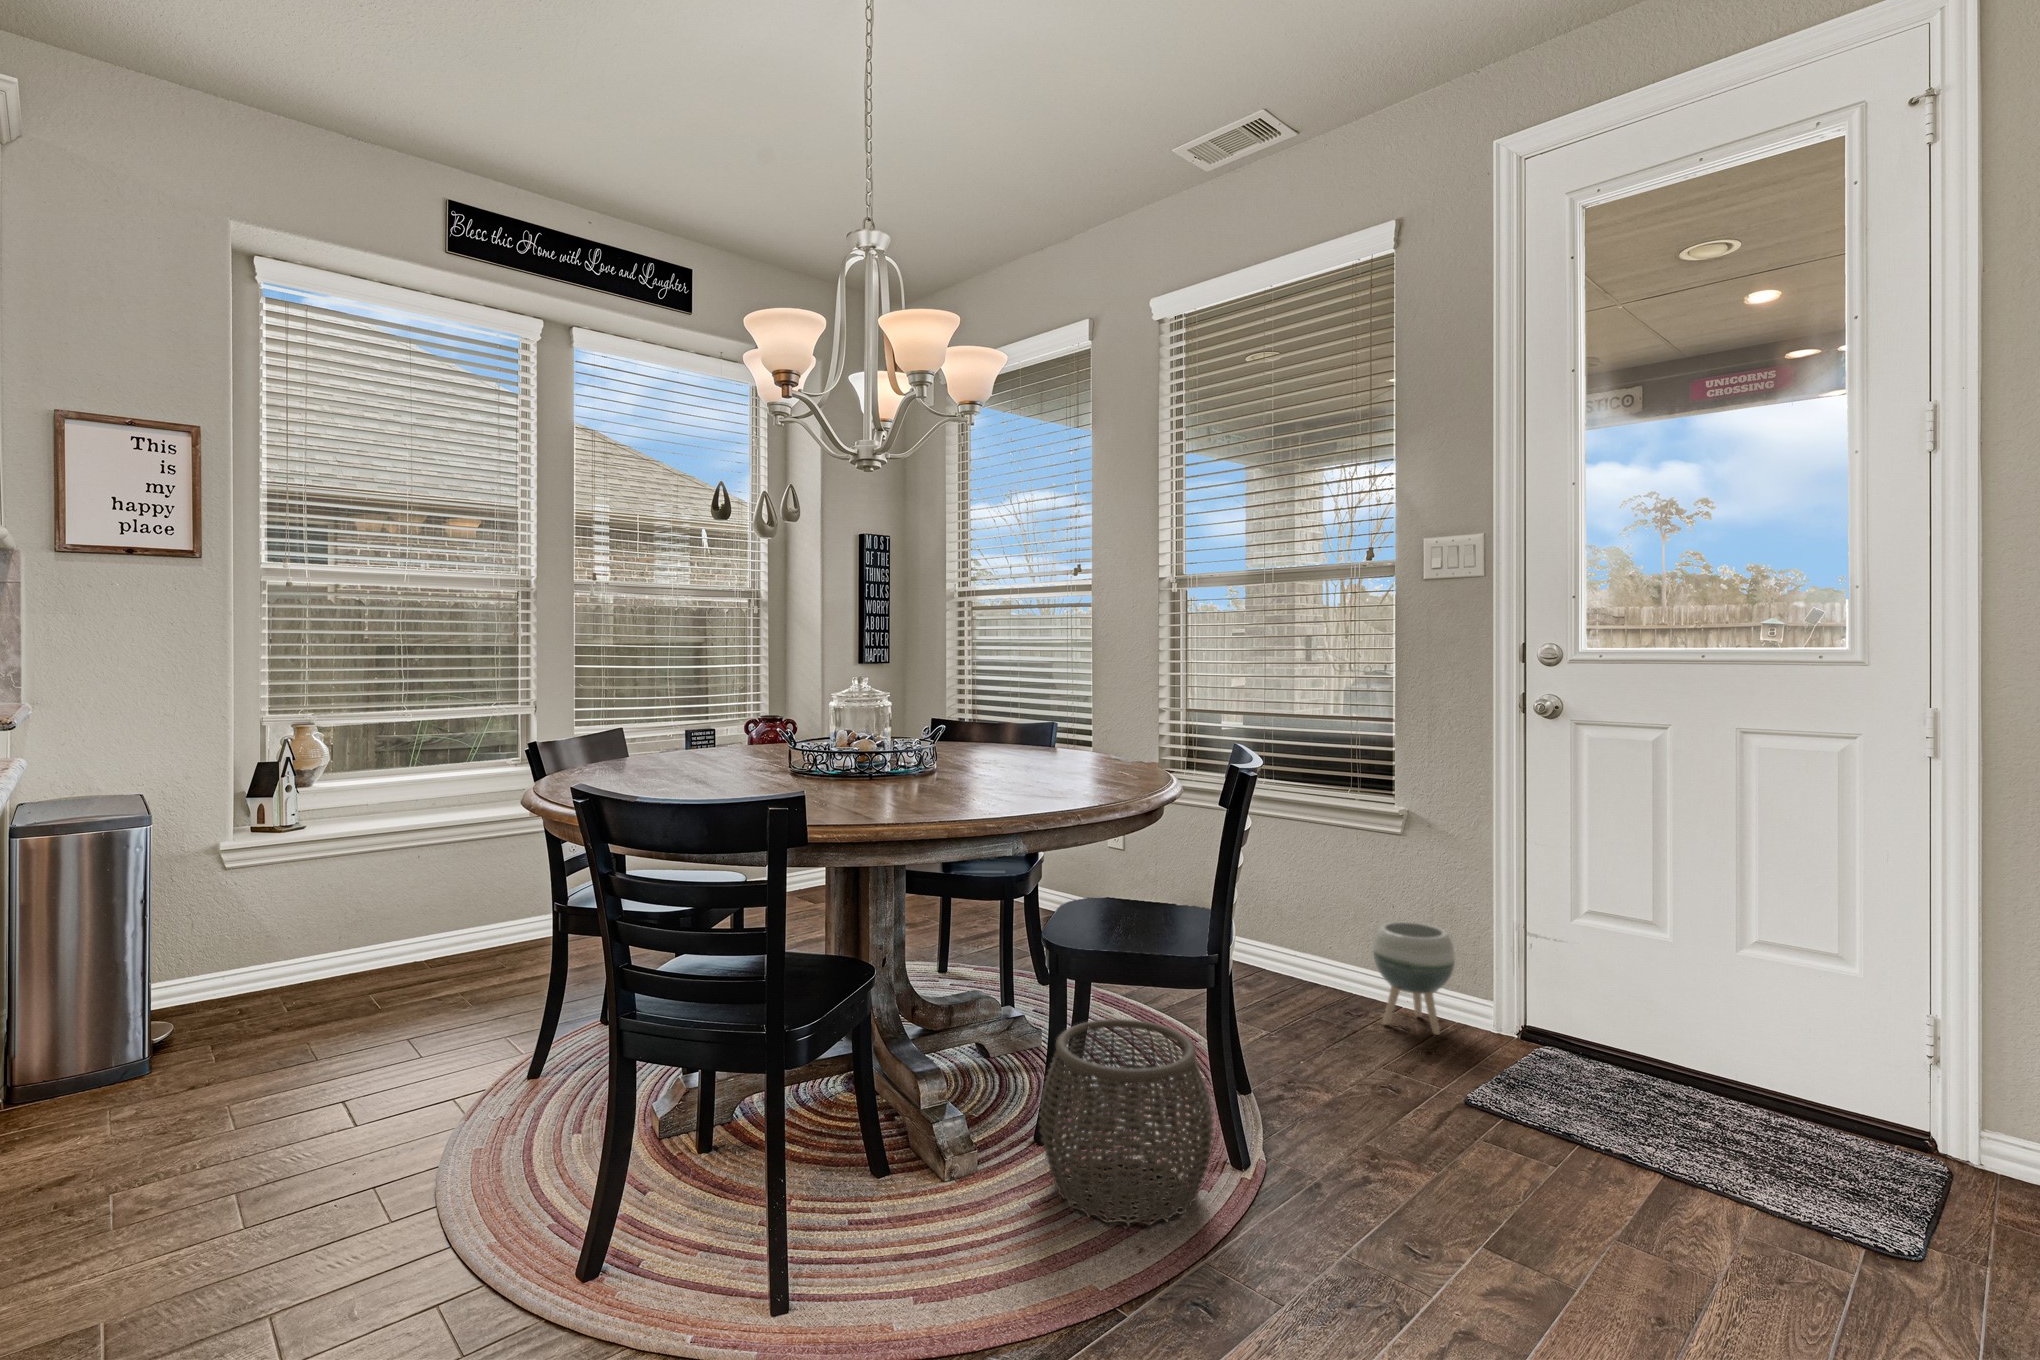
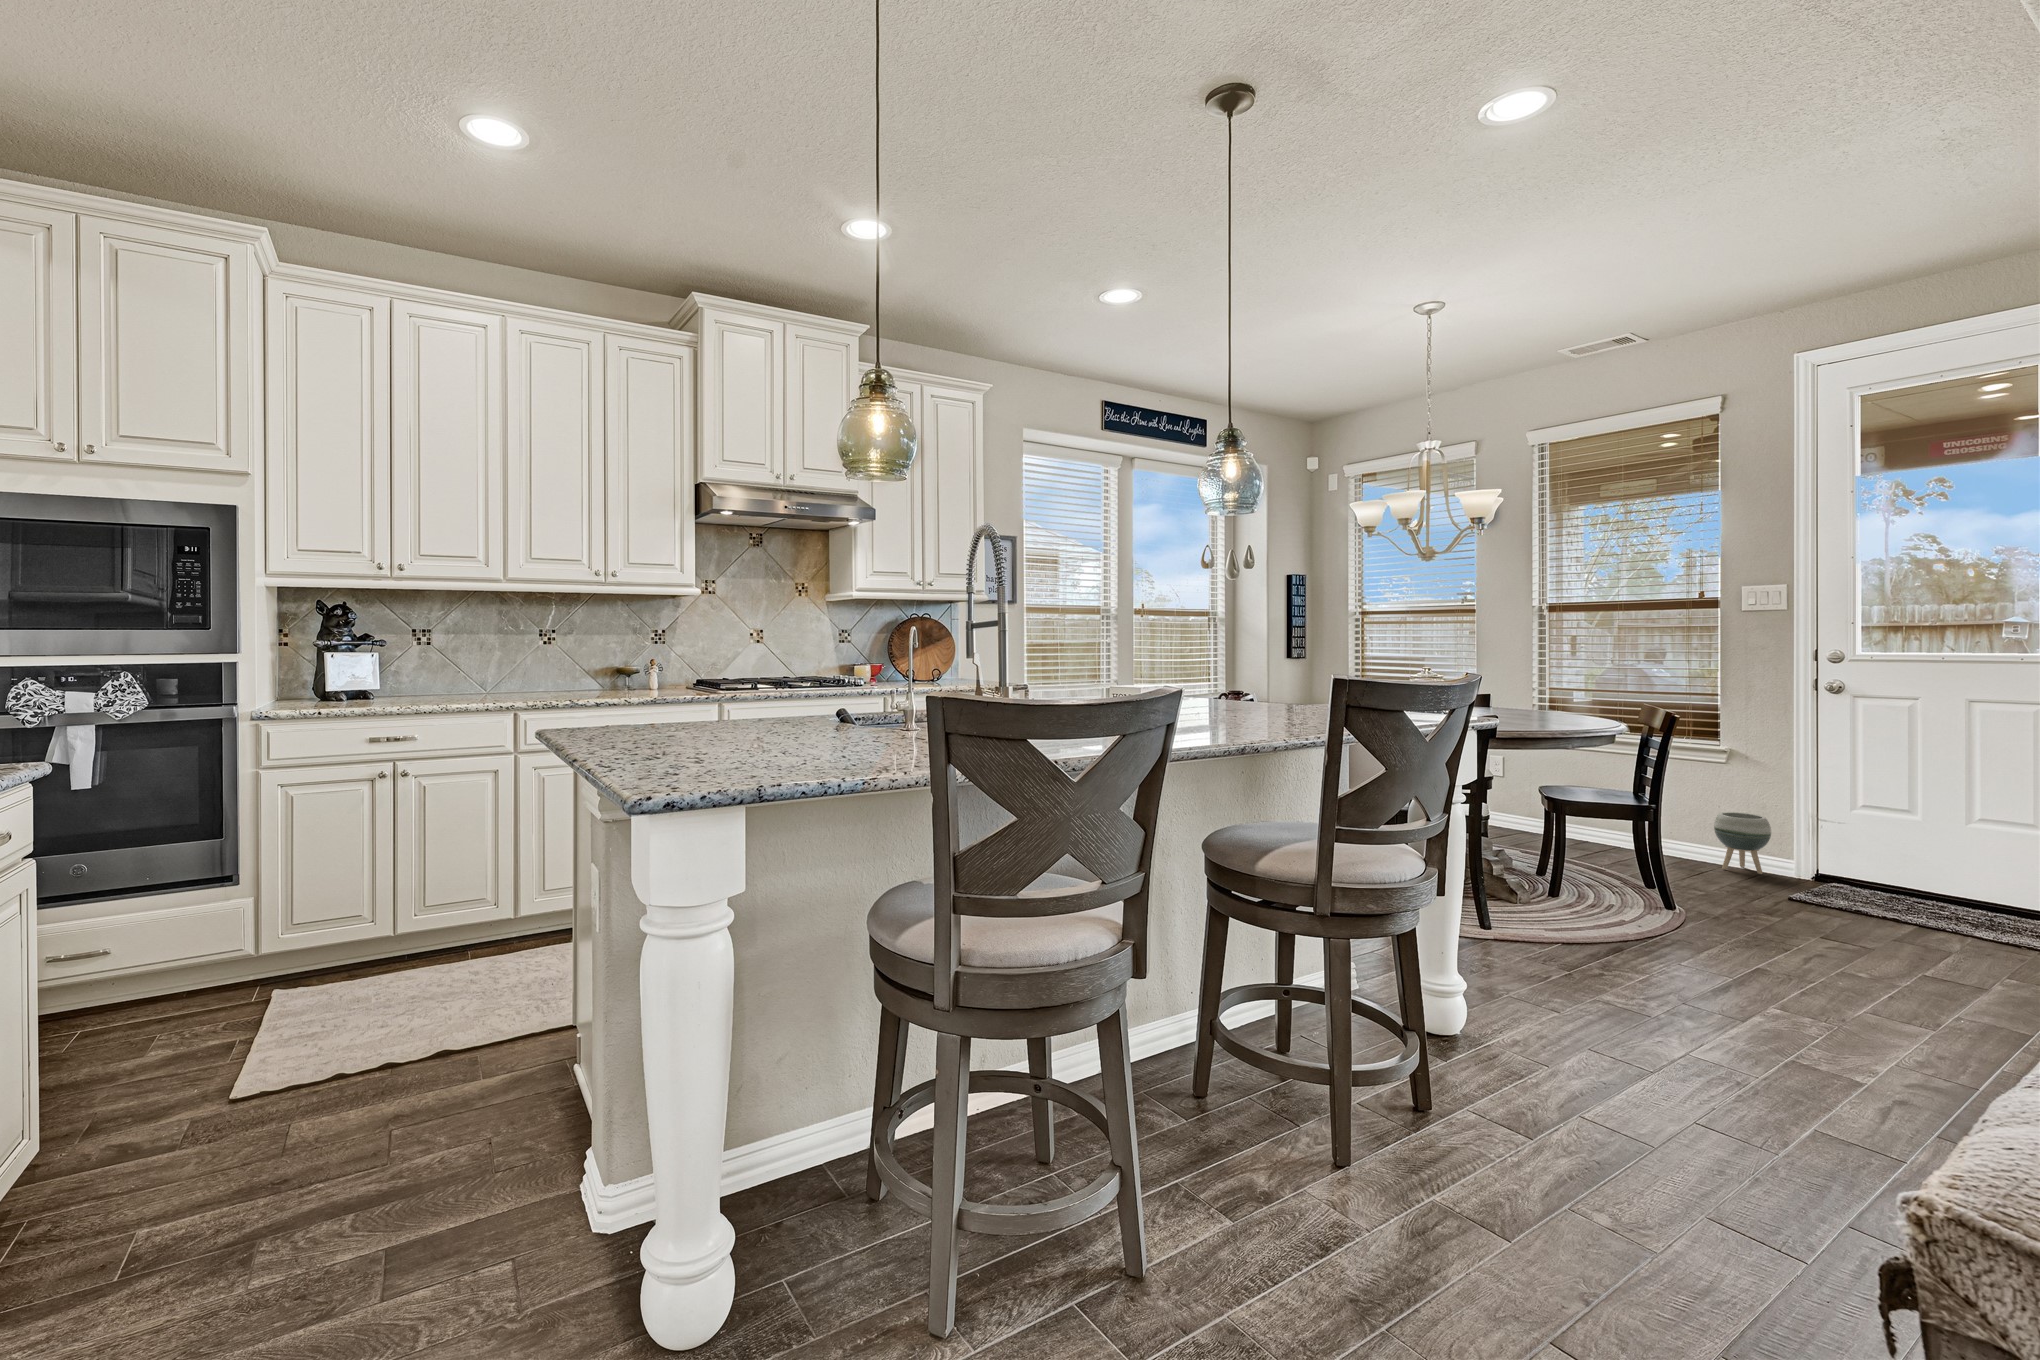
woven basket: present [1039,1019,1214,1226] -> none [1587,841,1690,928]

